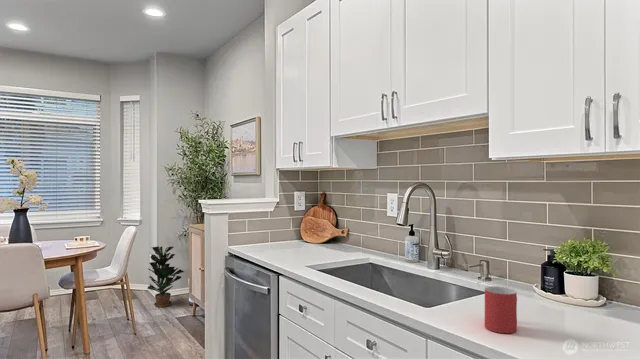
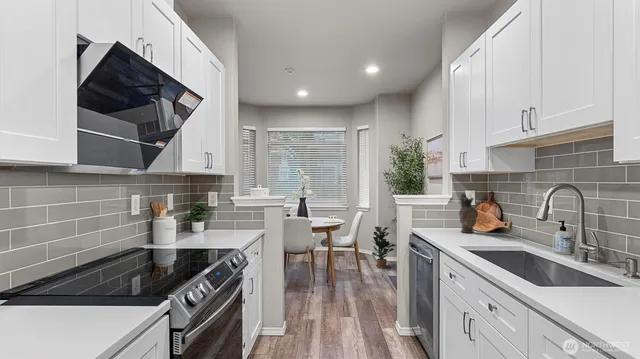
ceramic pitcher: none [290,194,312,246] -> present [459,193,478,233]
mug: present [485,286,517,333] -> none [580,275,614,317]

